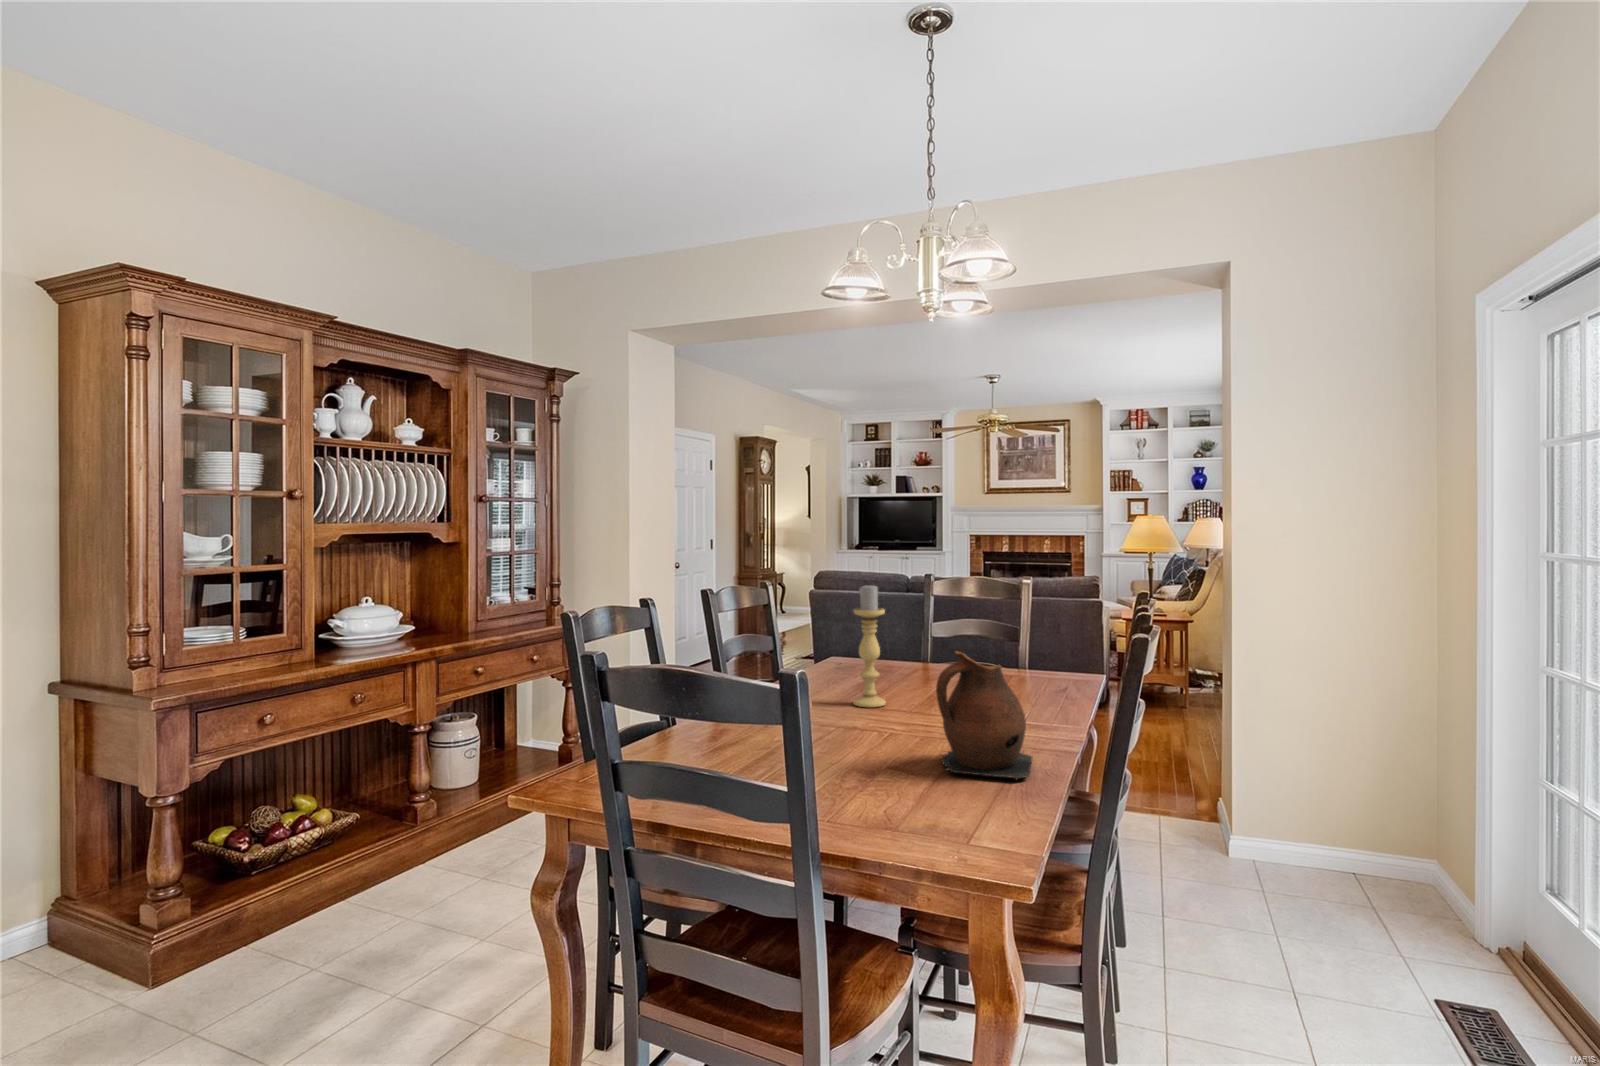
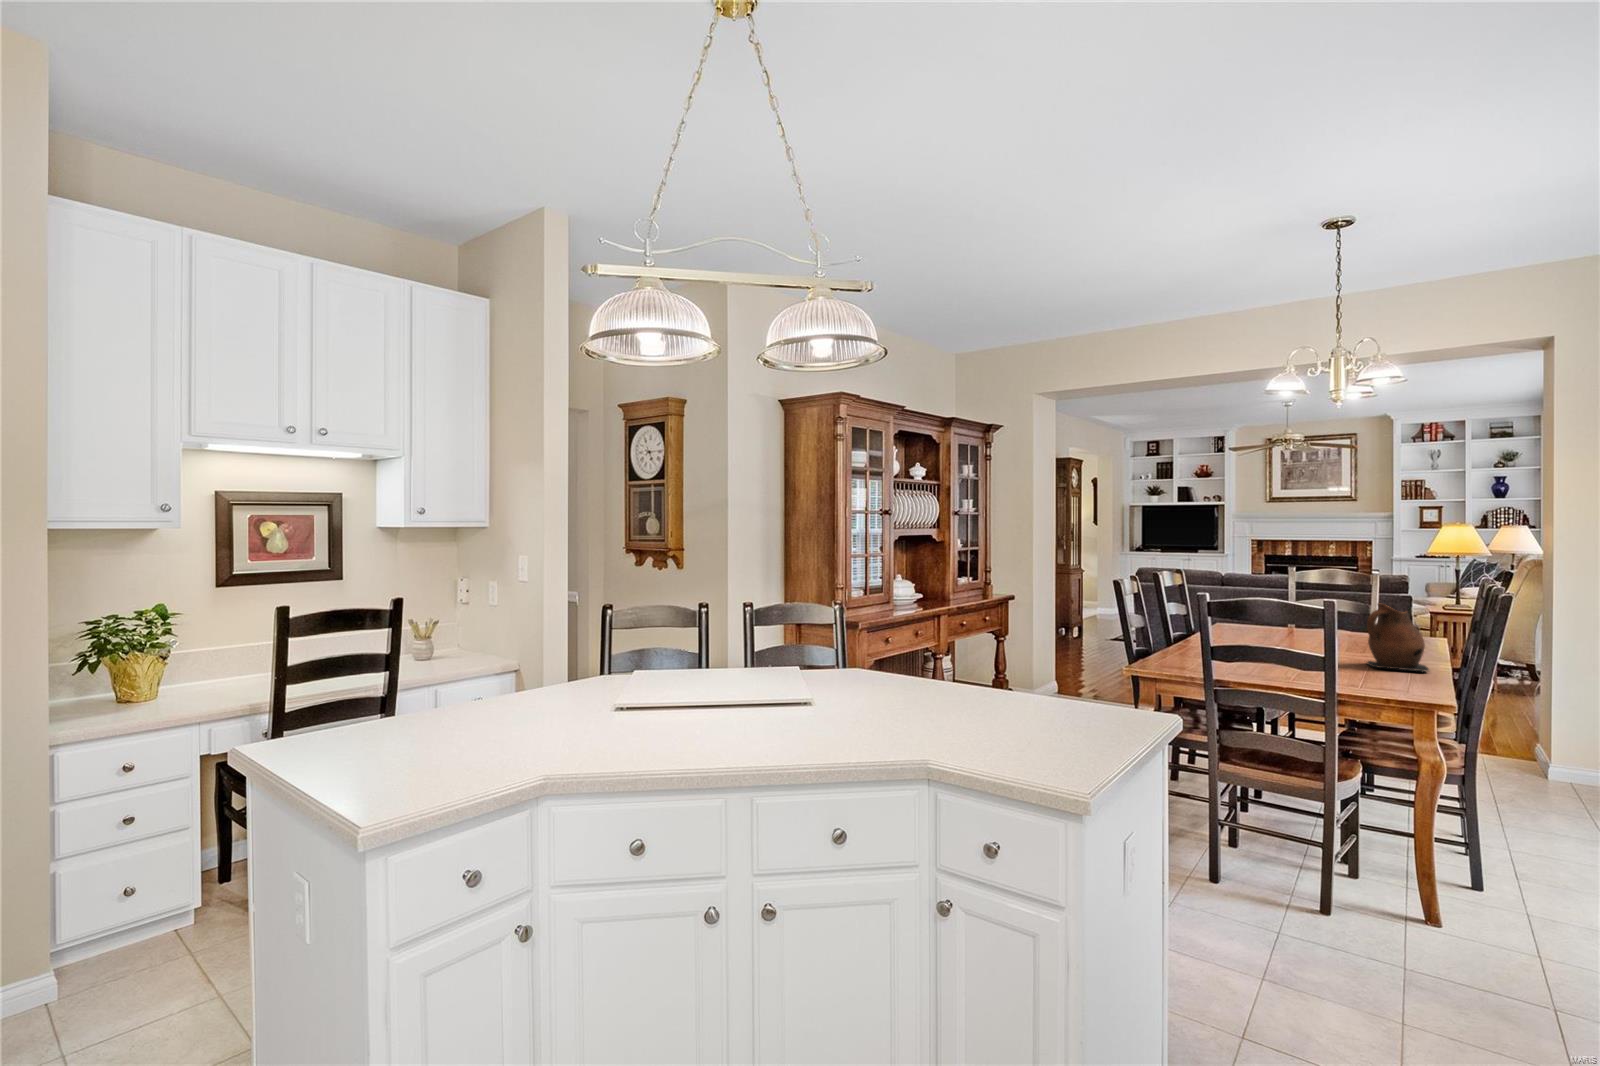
candle holder: present [853,585,886,707] -> none [1275,568,1299,644]

